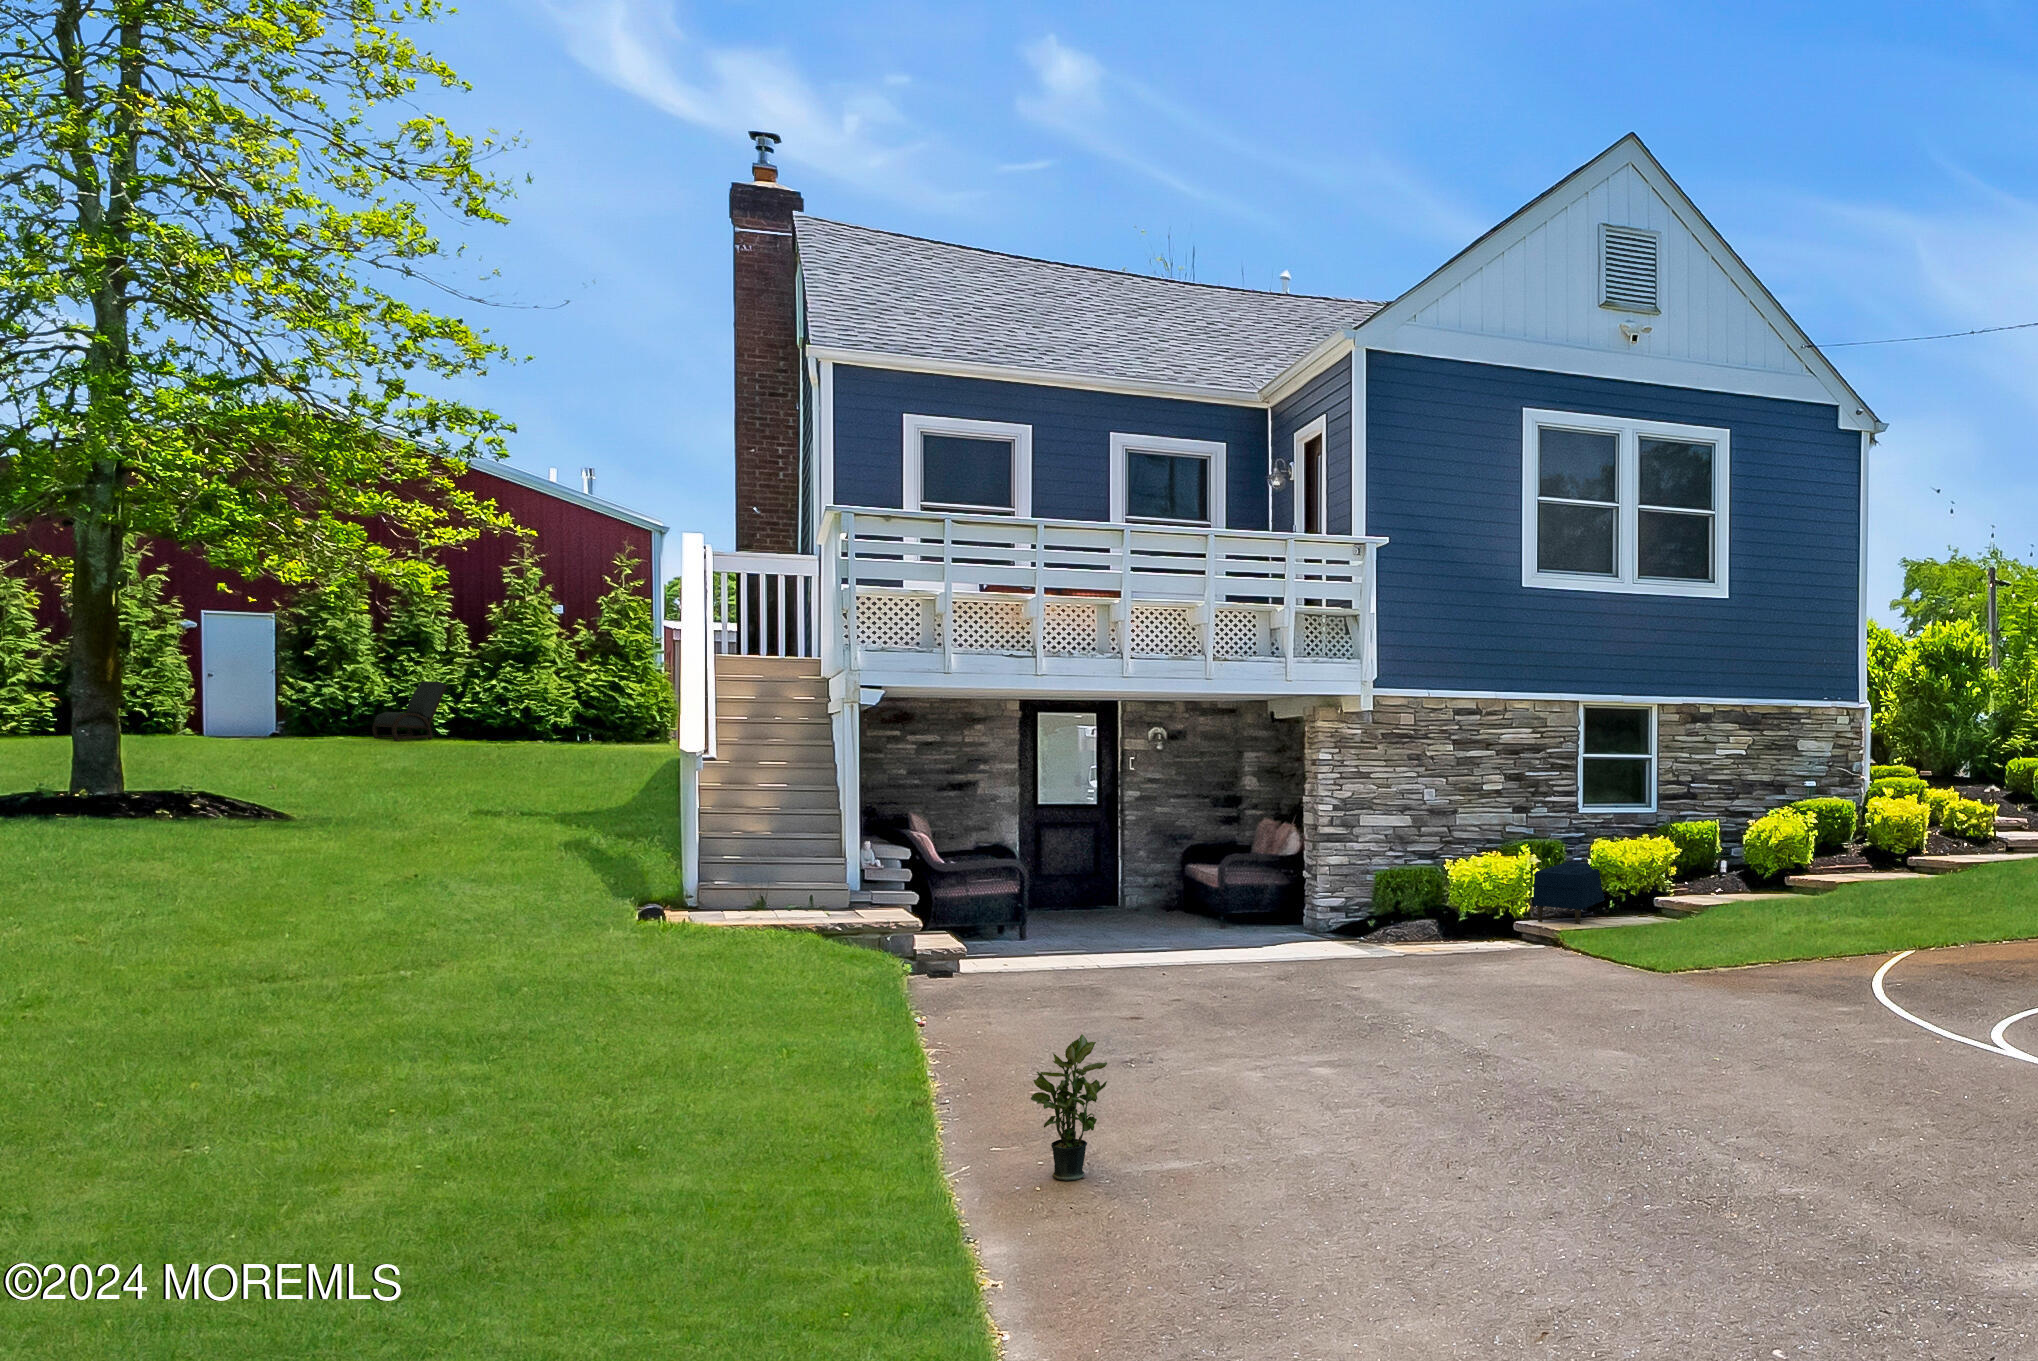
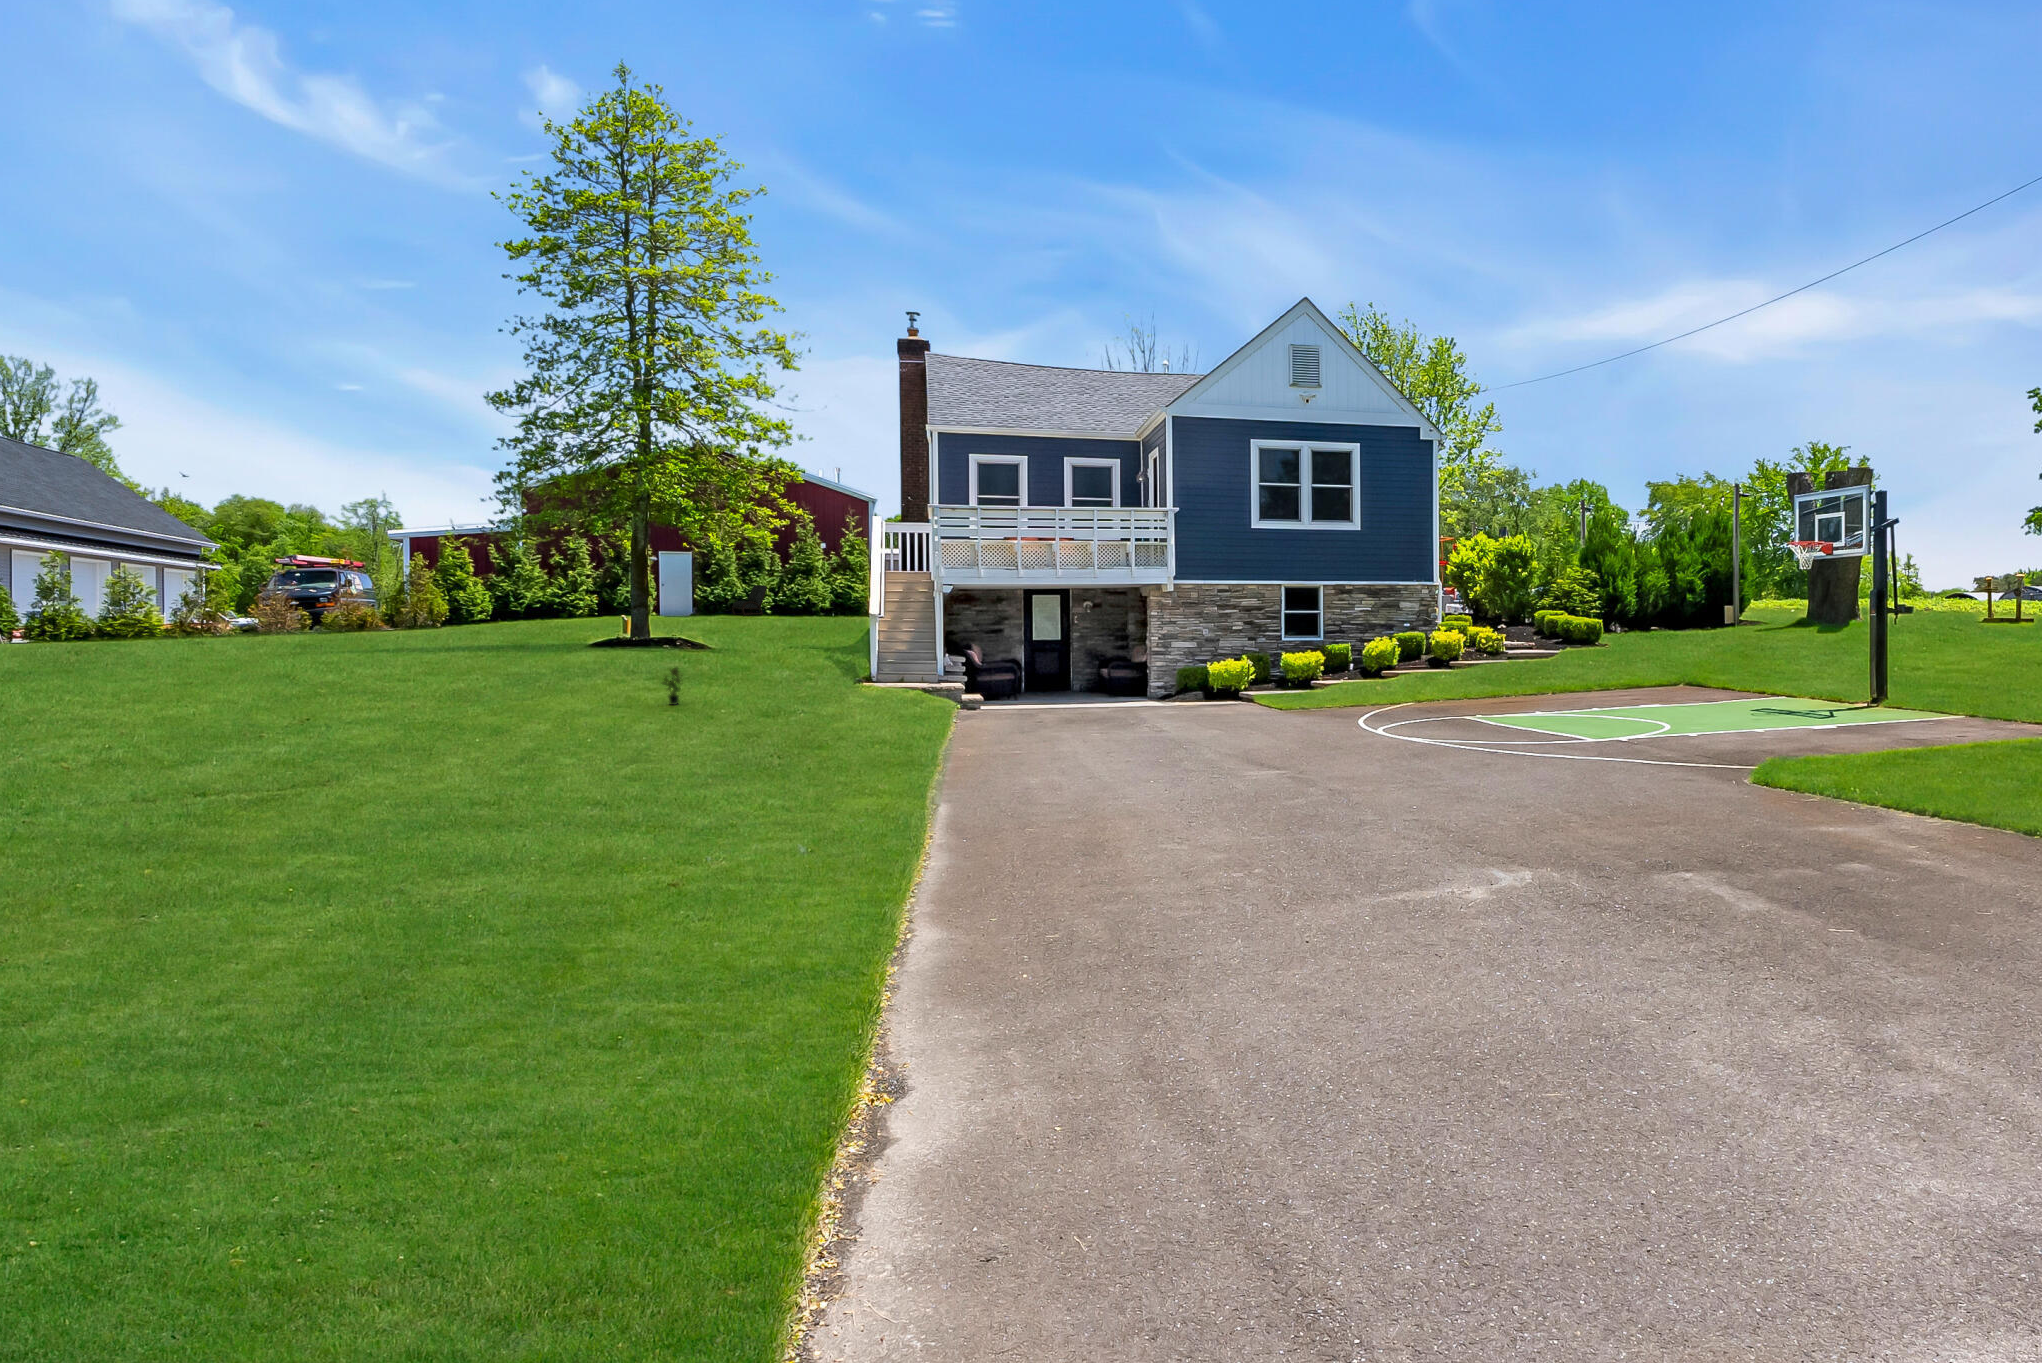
bench: present [1534,862,1608,924] -> none [1244,660,1289,686]
potted plant: present [1031,1034,1107,1181] -> present [663,667,682,705]

